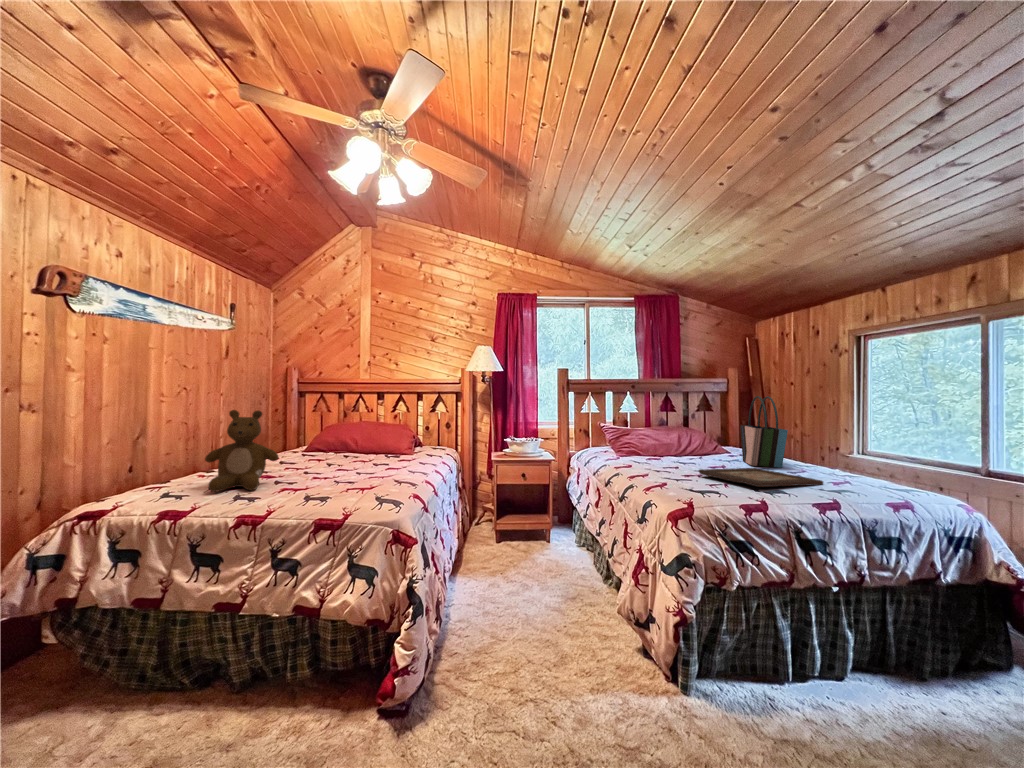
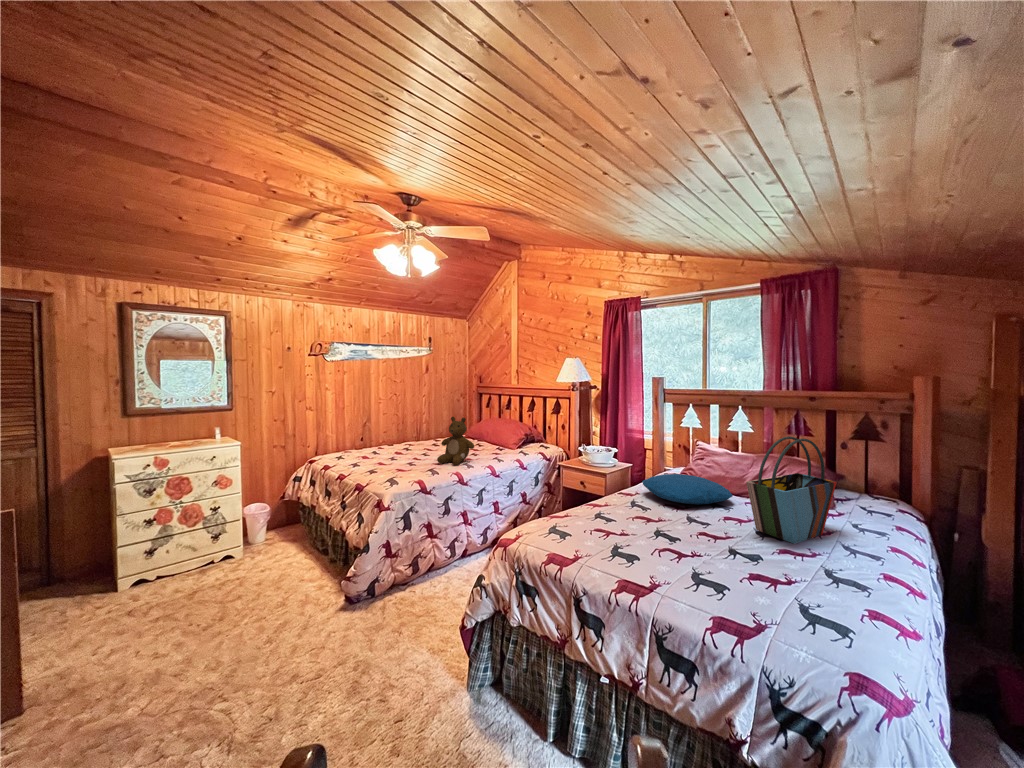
teddy bear: present [205,410,278,492] -> present [437,417,474,465]
pillow: none [629,442,695,461] -> present [642,474,733,505]
decorative tray: present [699,468,823,487] -> none [615,516,731,573]

